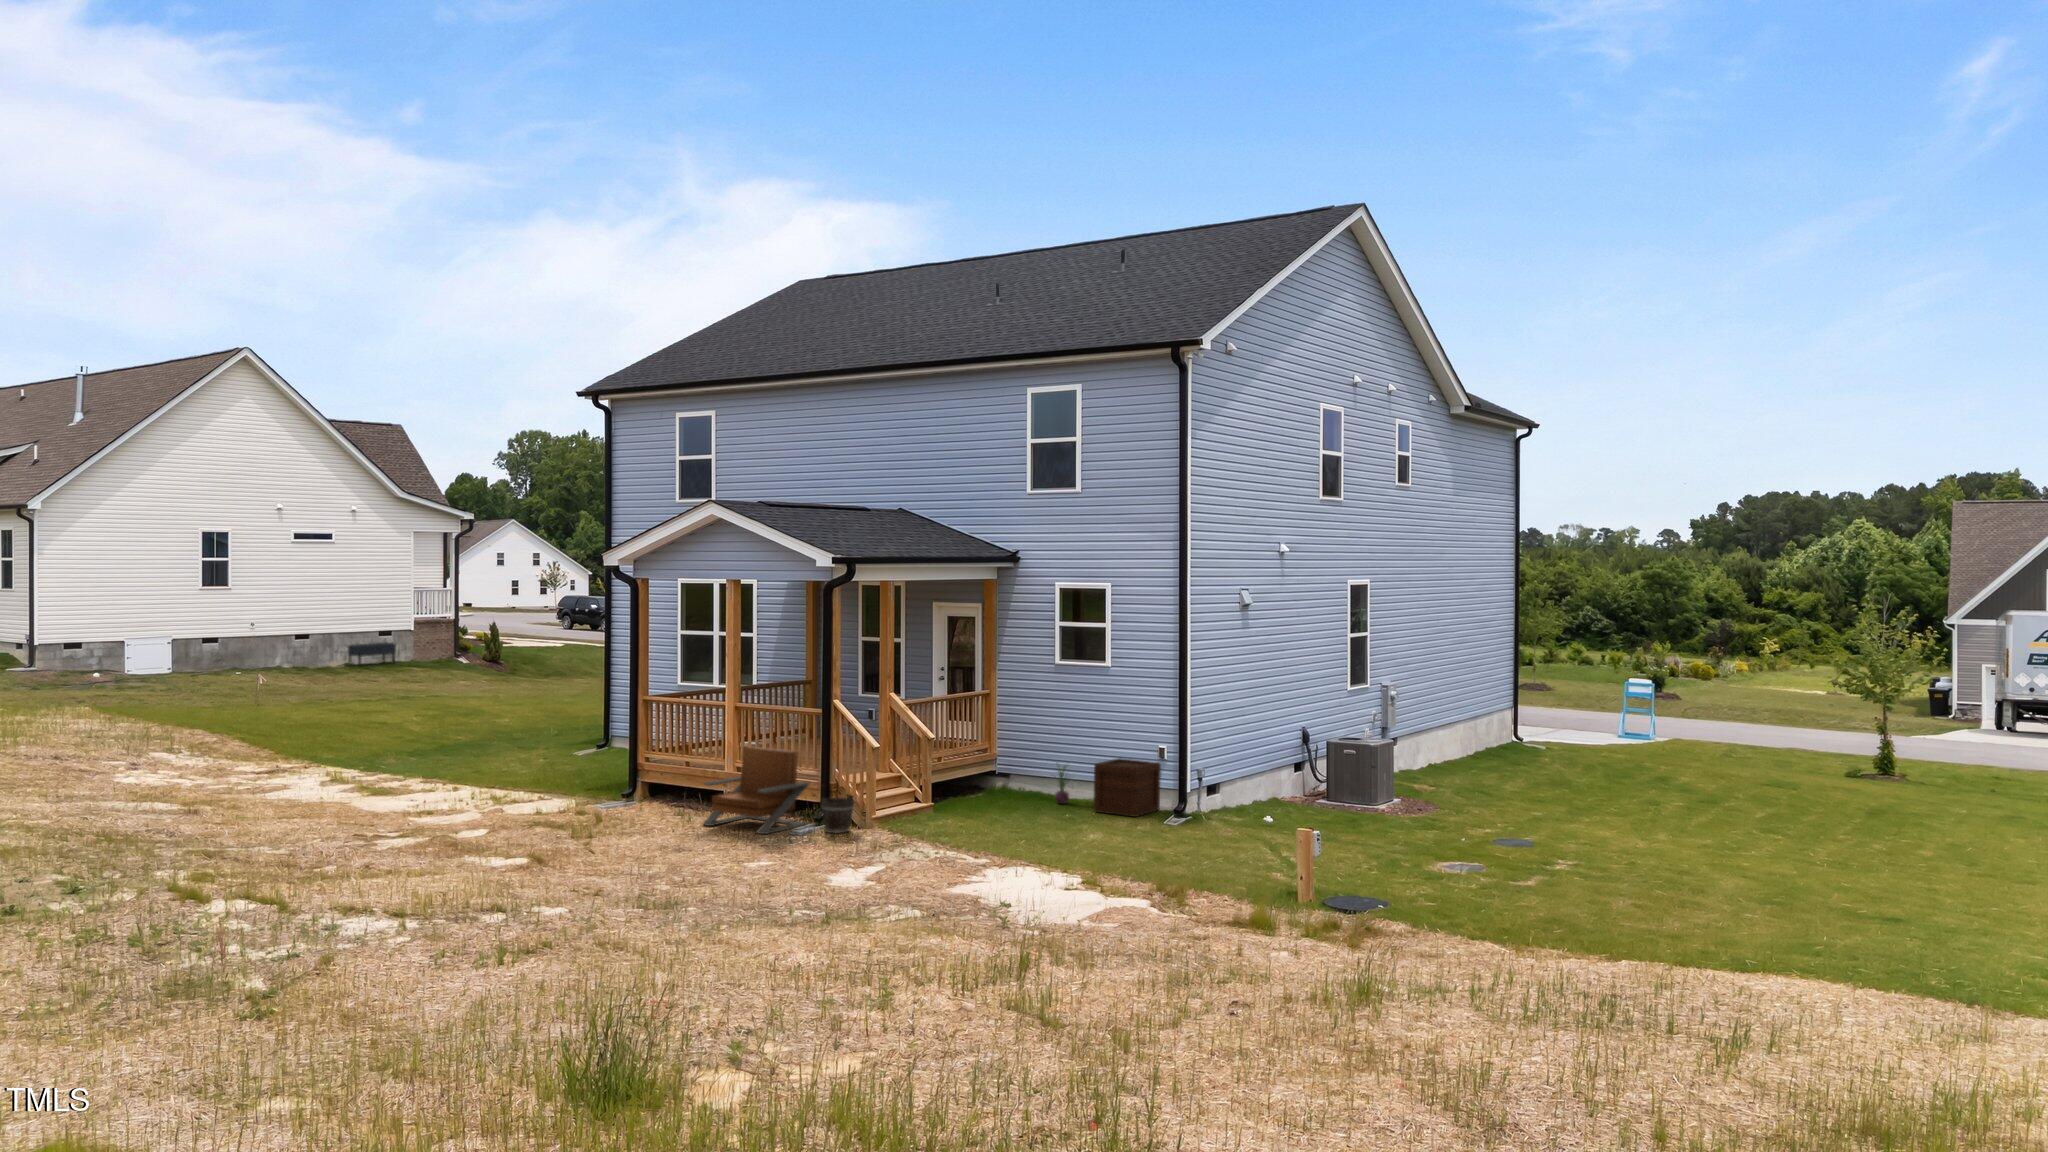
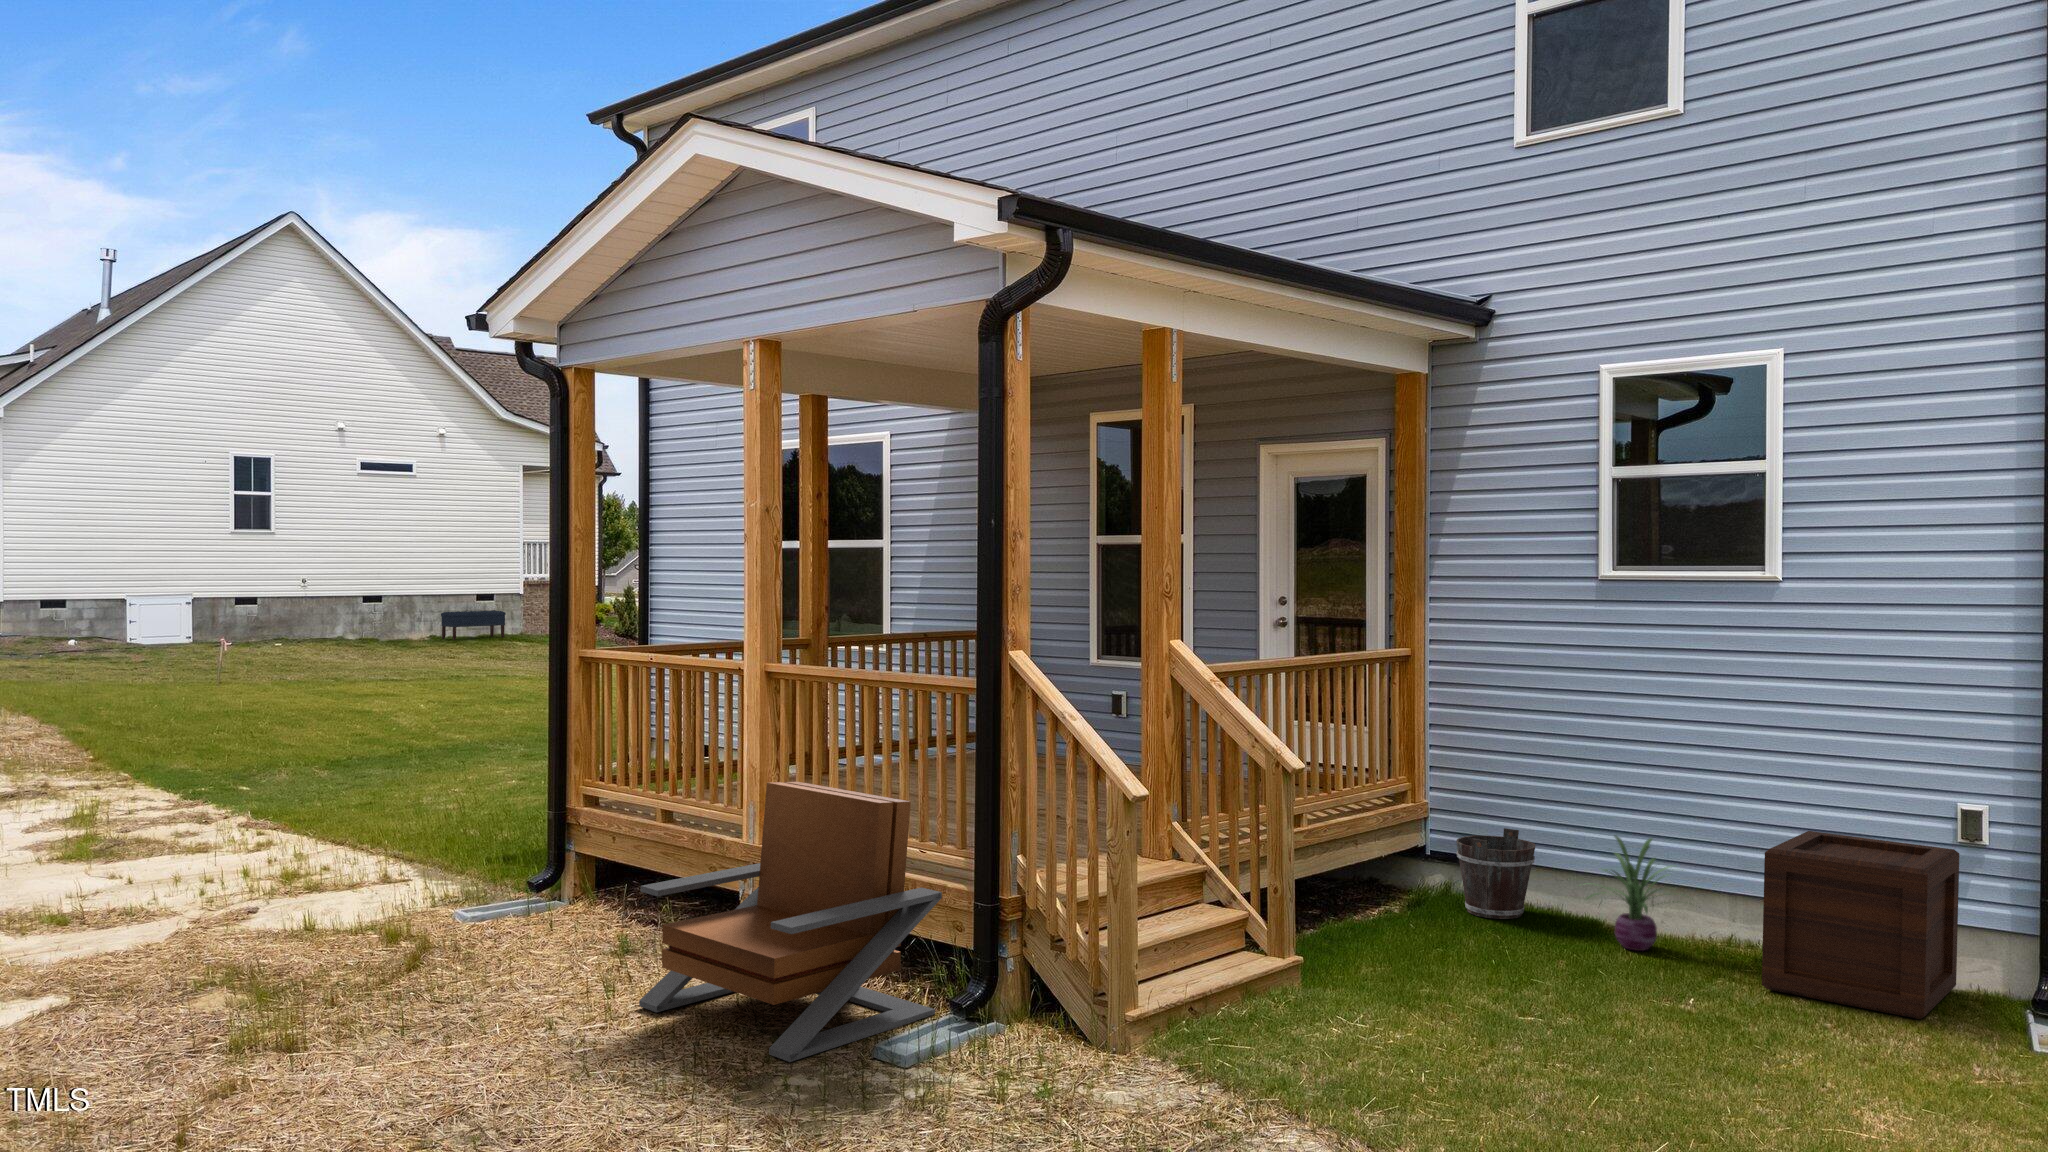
bucket: present [821,795,854,834] -> present [1456,828,1536,919]

